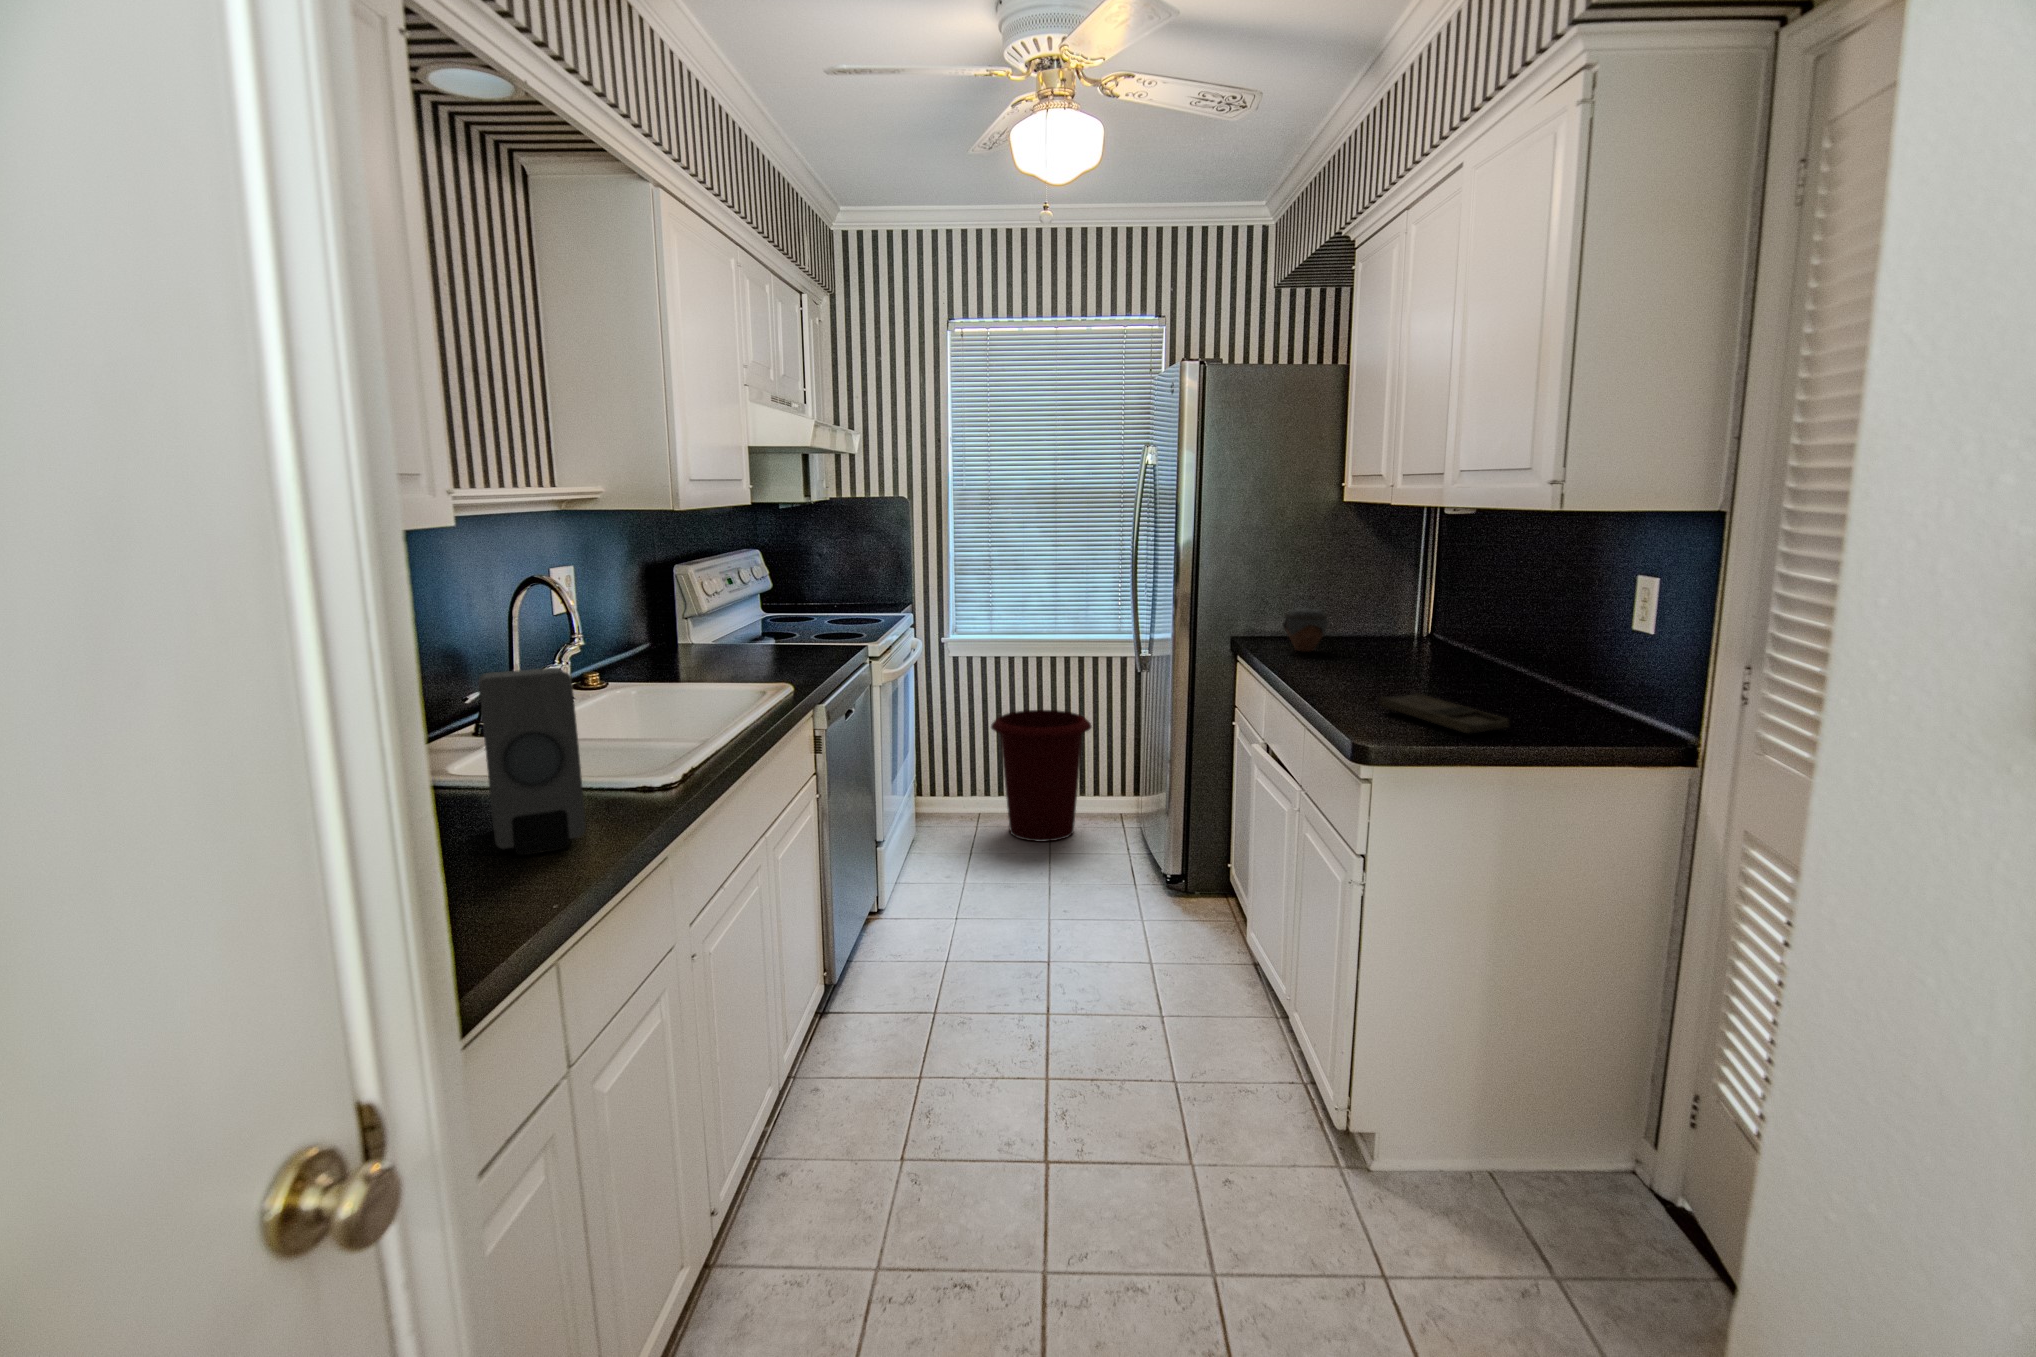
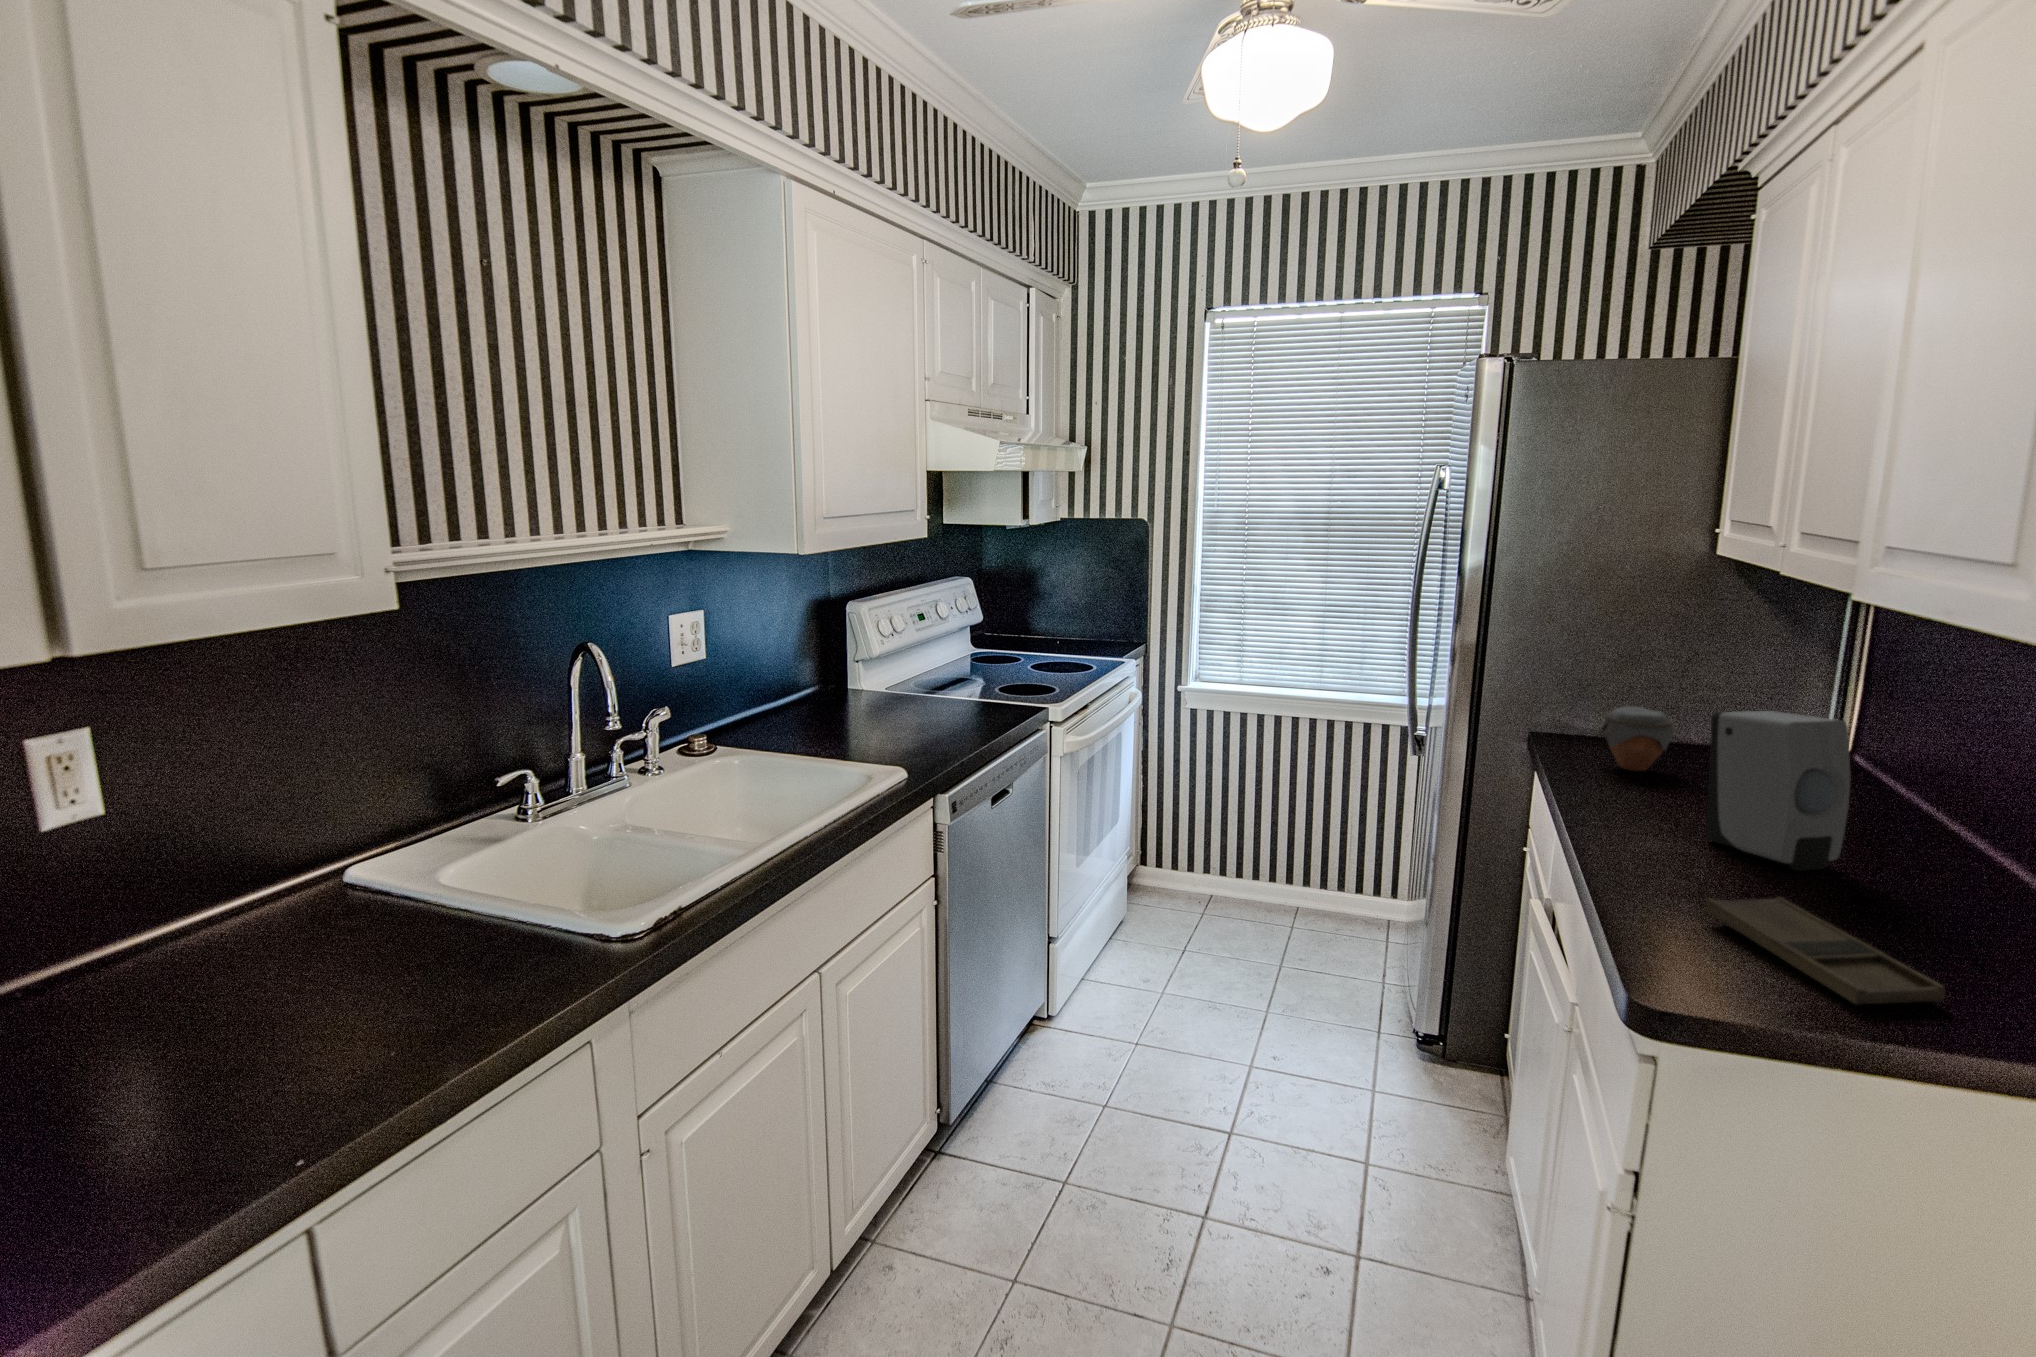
soap dispenser: present [479,668,586,855] -> present [1706,711,1850,870]
waste bin: present [991,710,1091,842] -> none [1222,782,1350,949]

